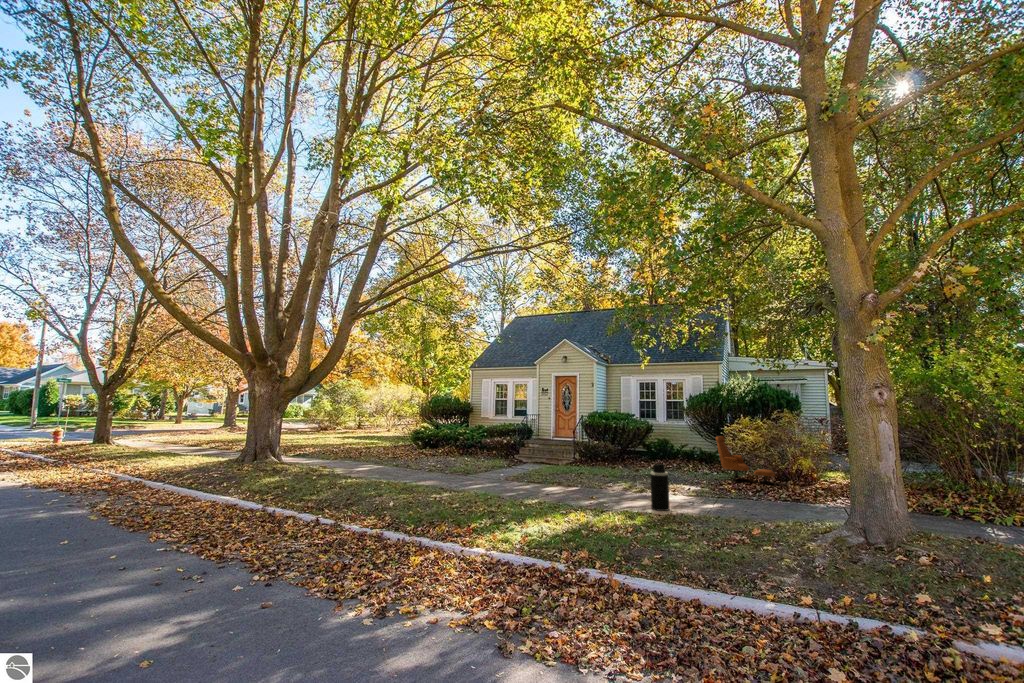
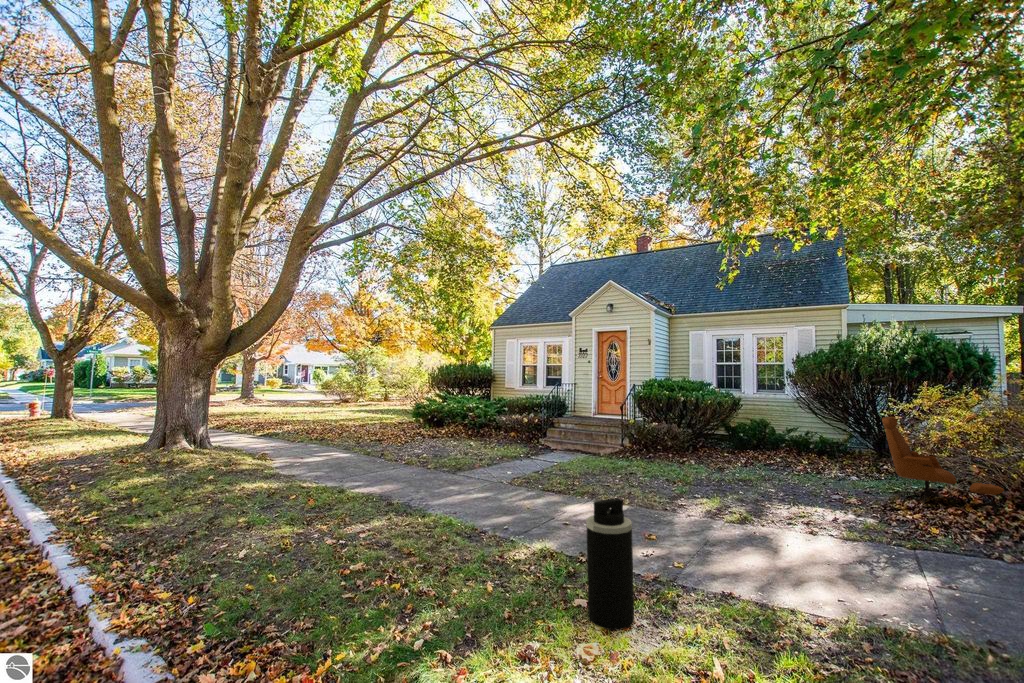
trash can: present [650,464,669,511] -> present [586,498,634,630]

